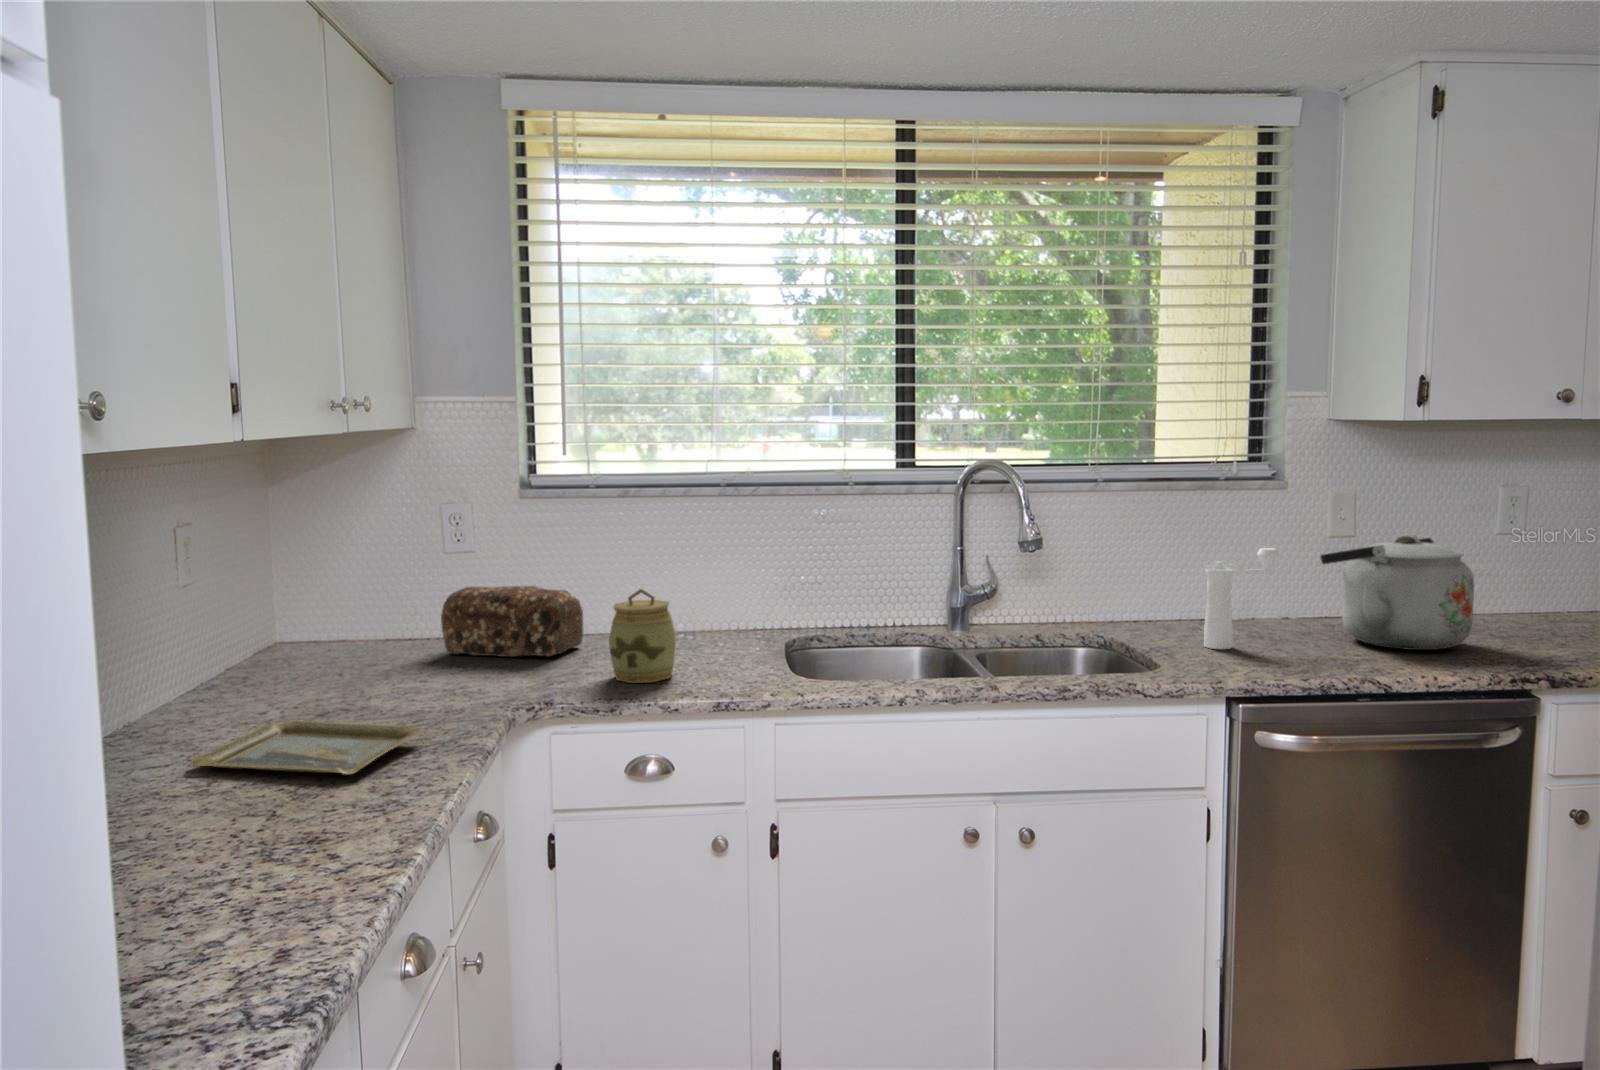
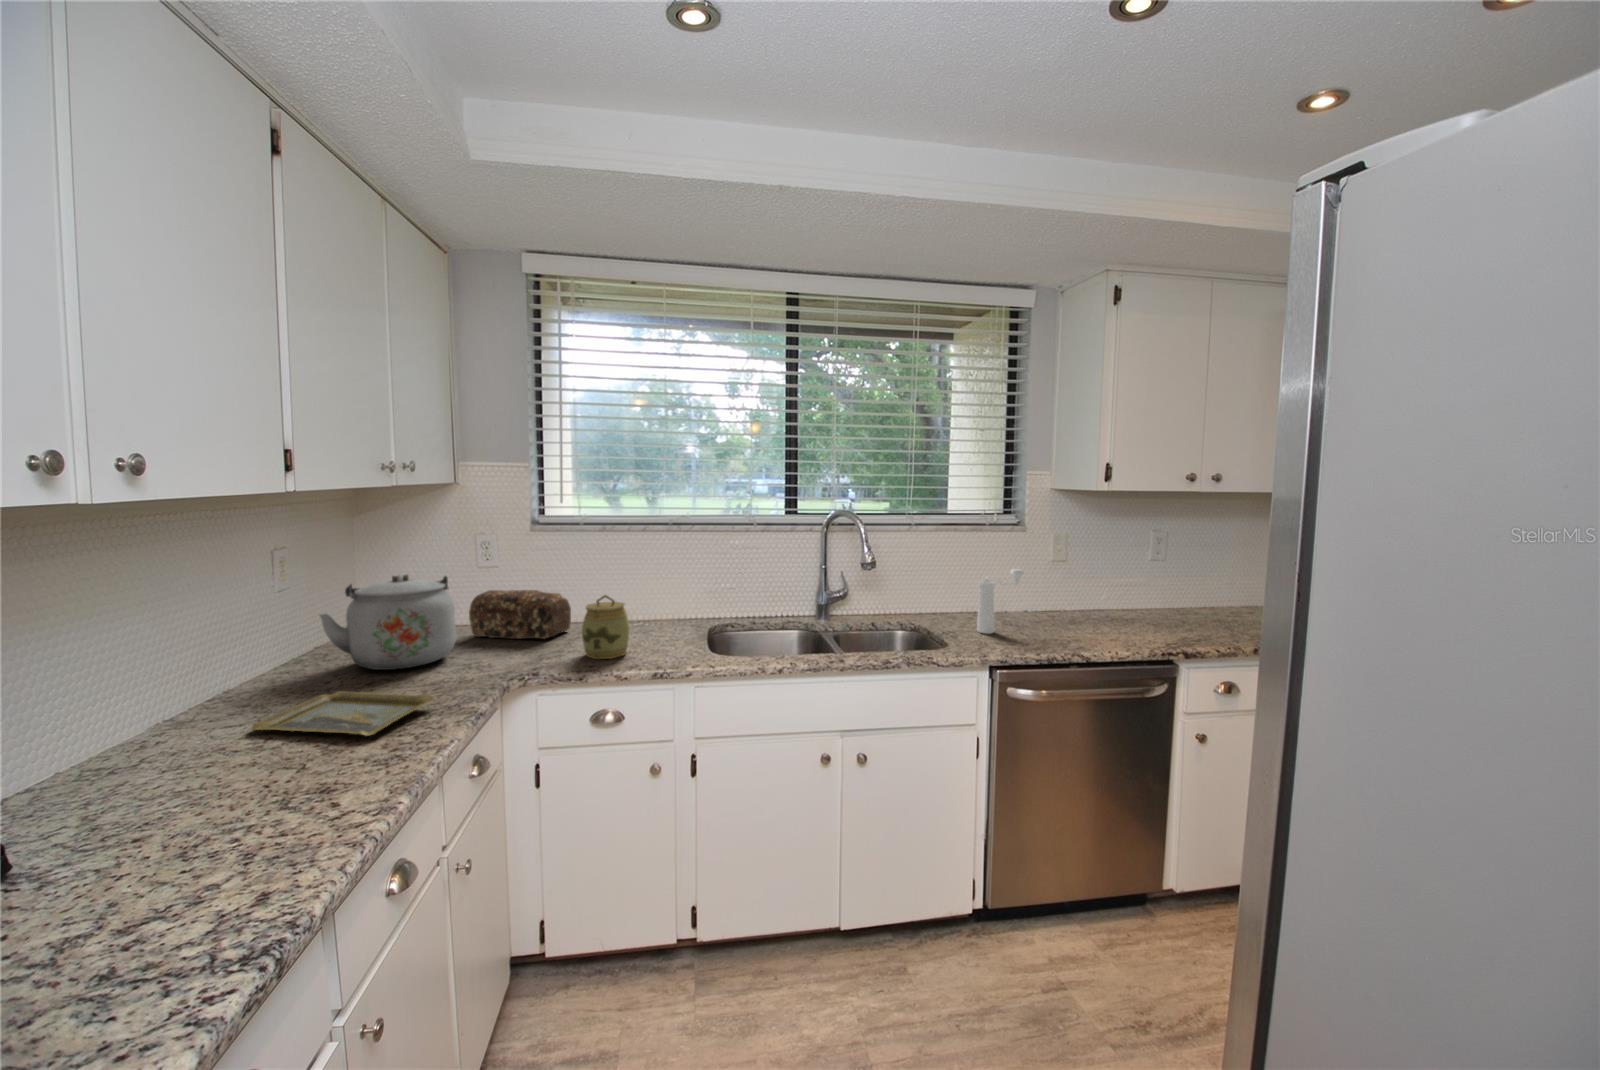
kettle: present [1320,535,1474,650] -> present [319,574,456,670]

